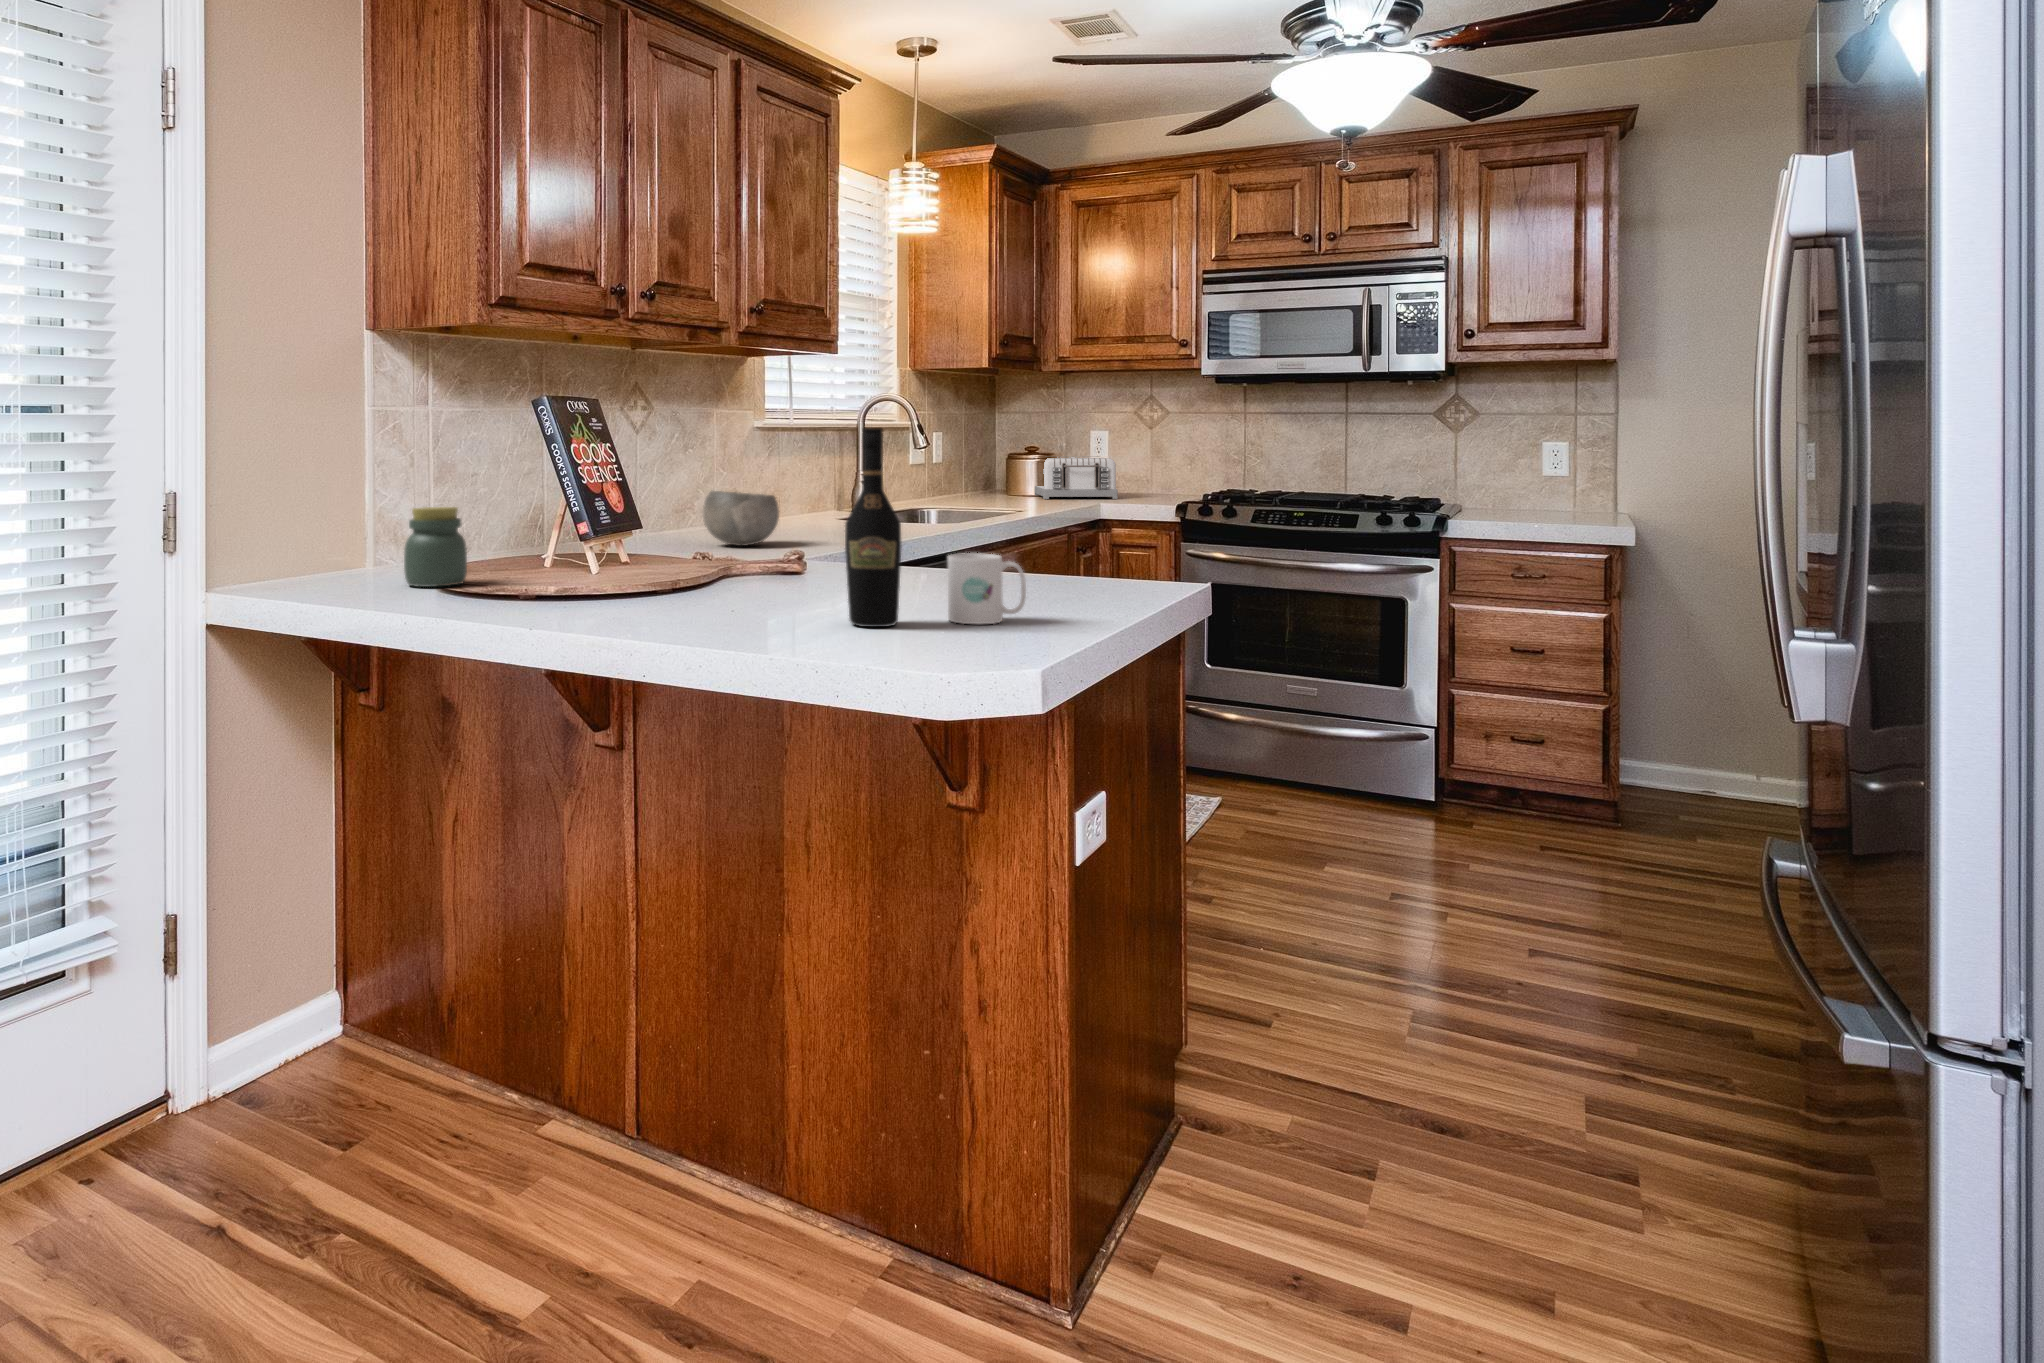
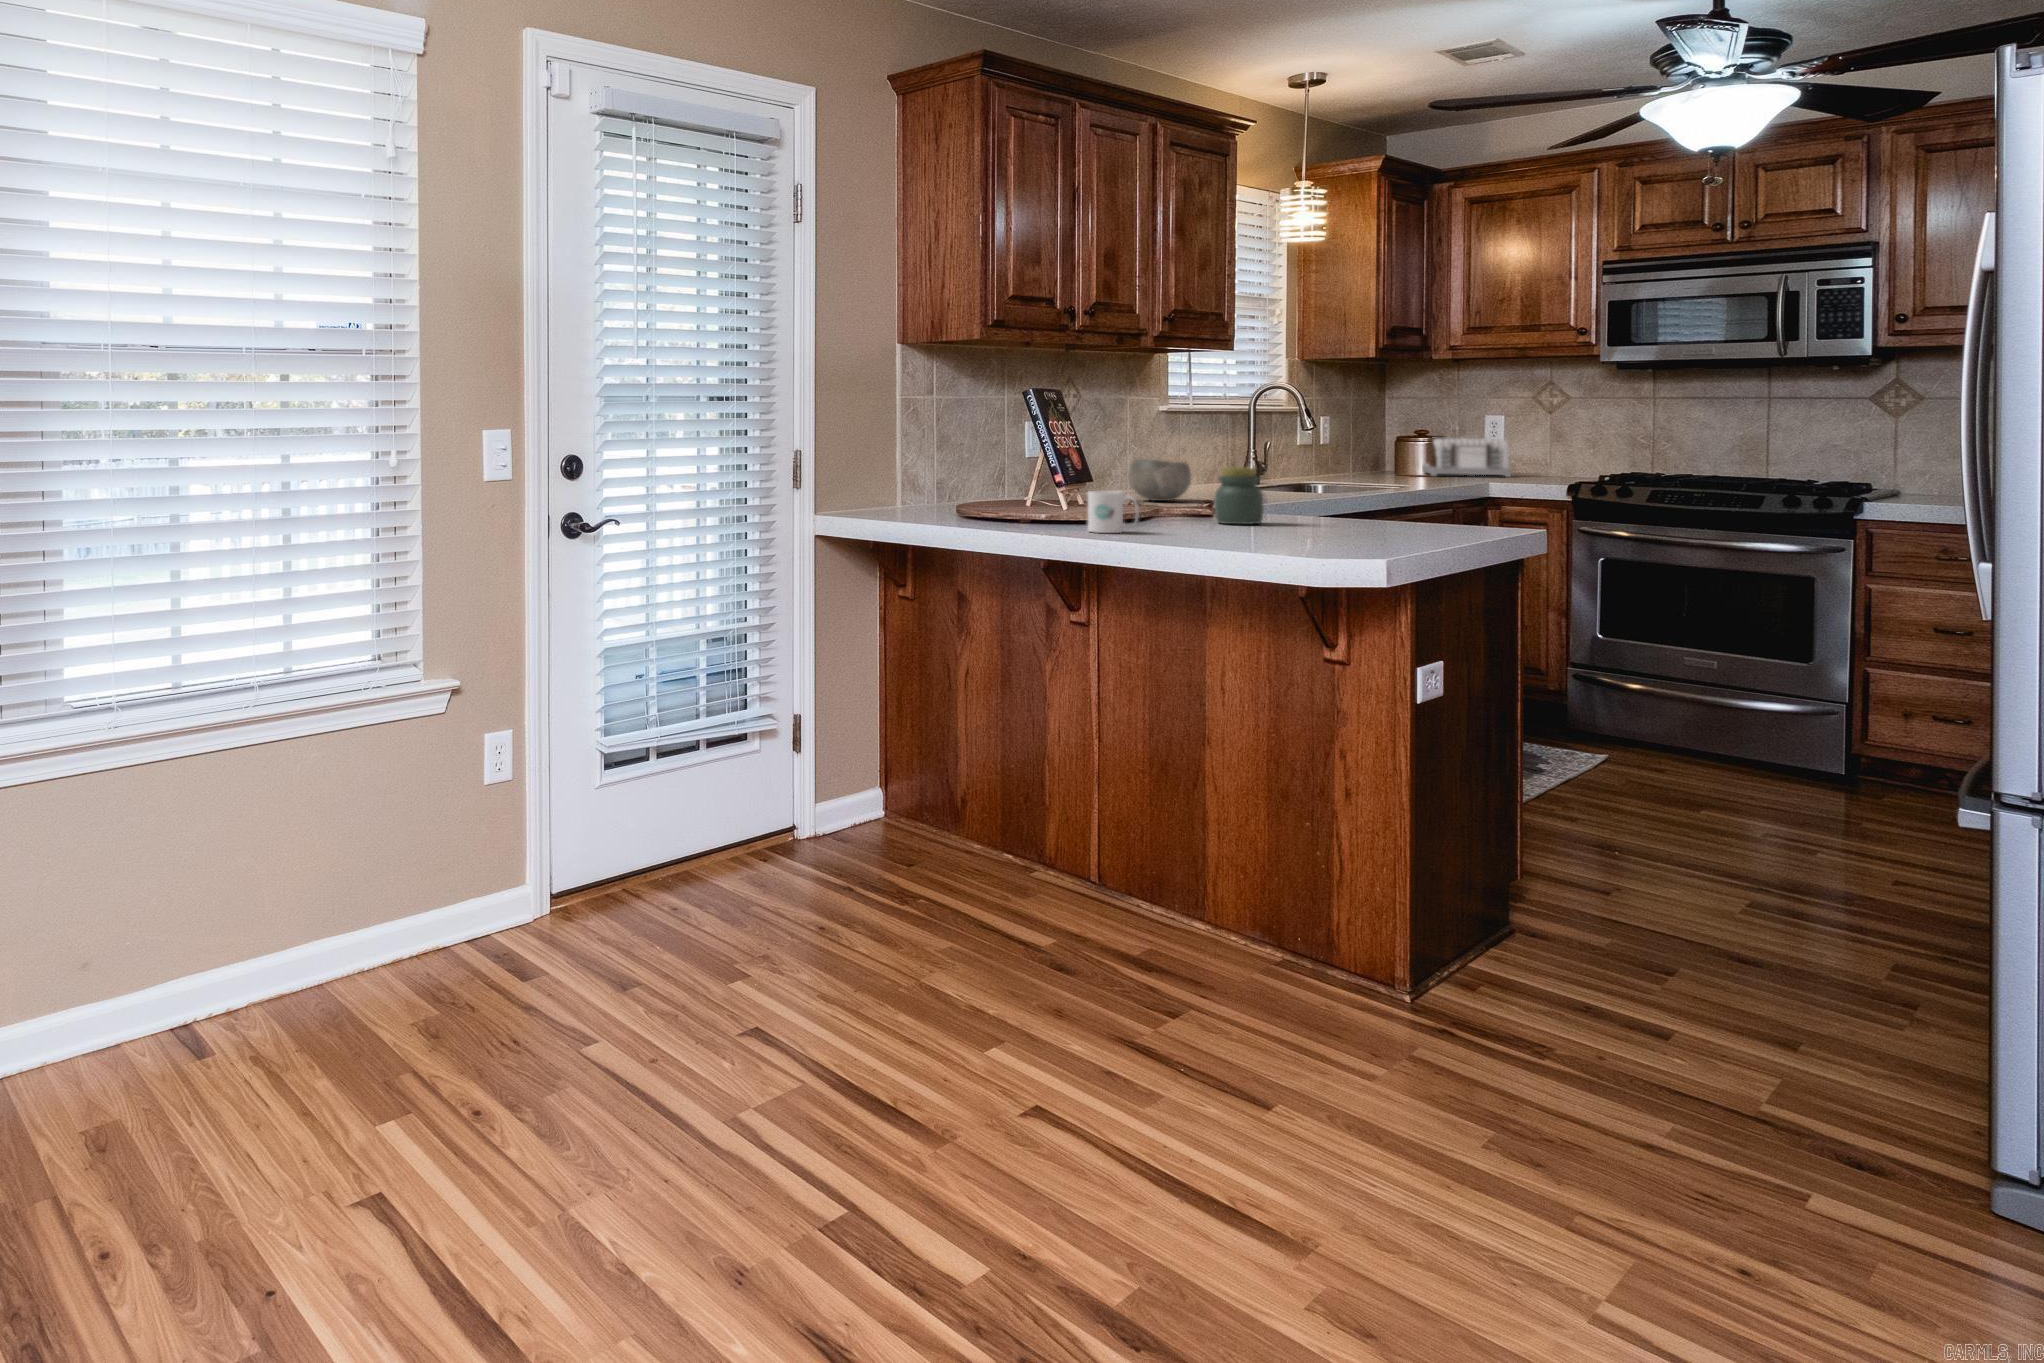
wine bottle: present [845,428,902,627] -> none [1271,412,1311,543]
jar: present [404,507,467,587] -> present [1214,467,1263,524]
mug: present [948,553,1026,624] -> present [1088,491,1139,533]

